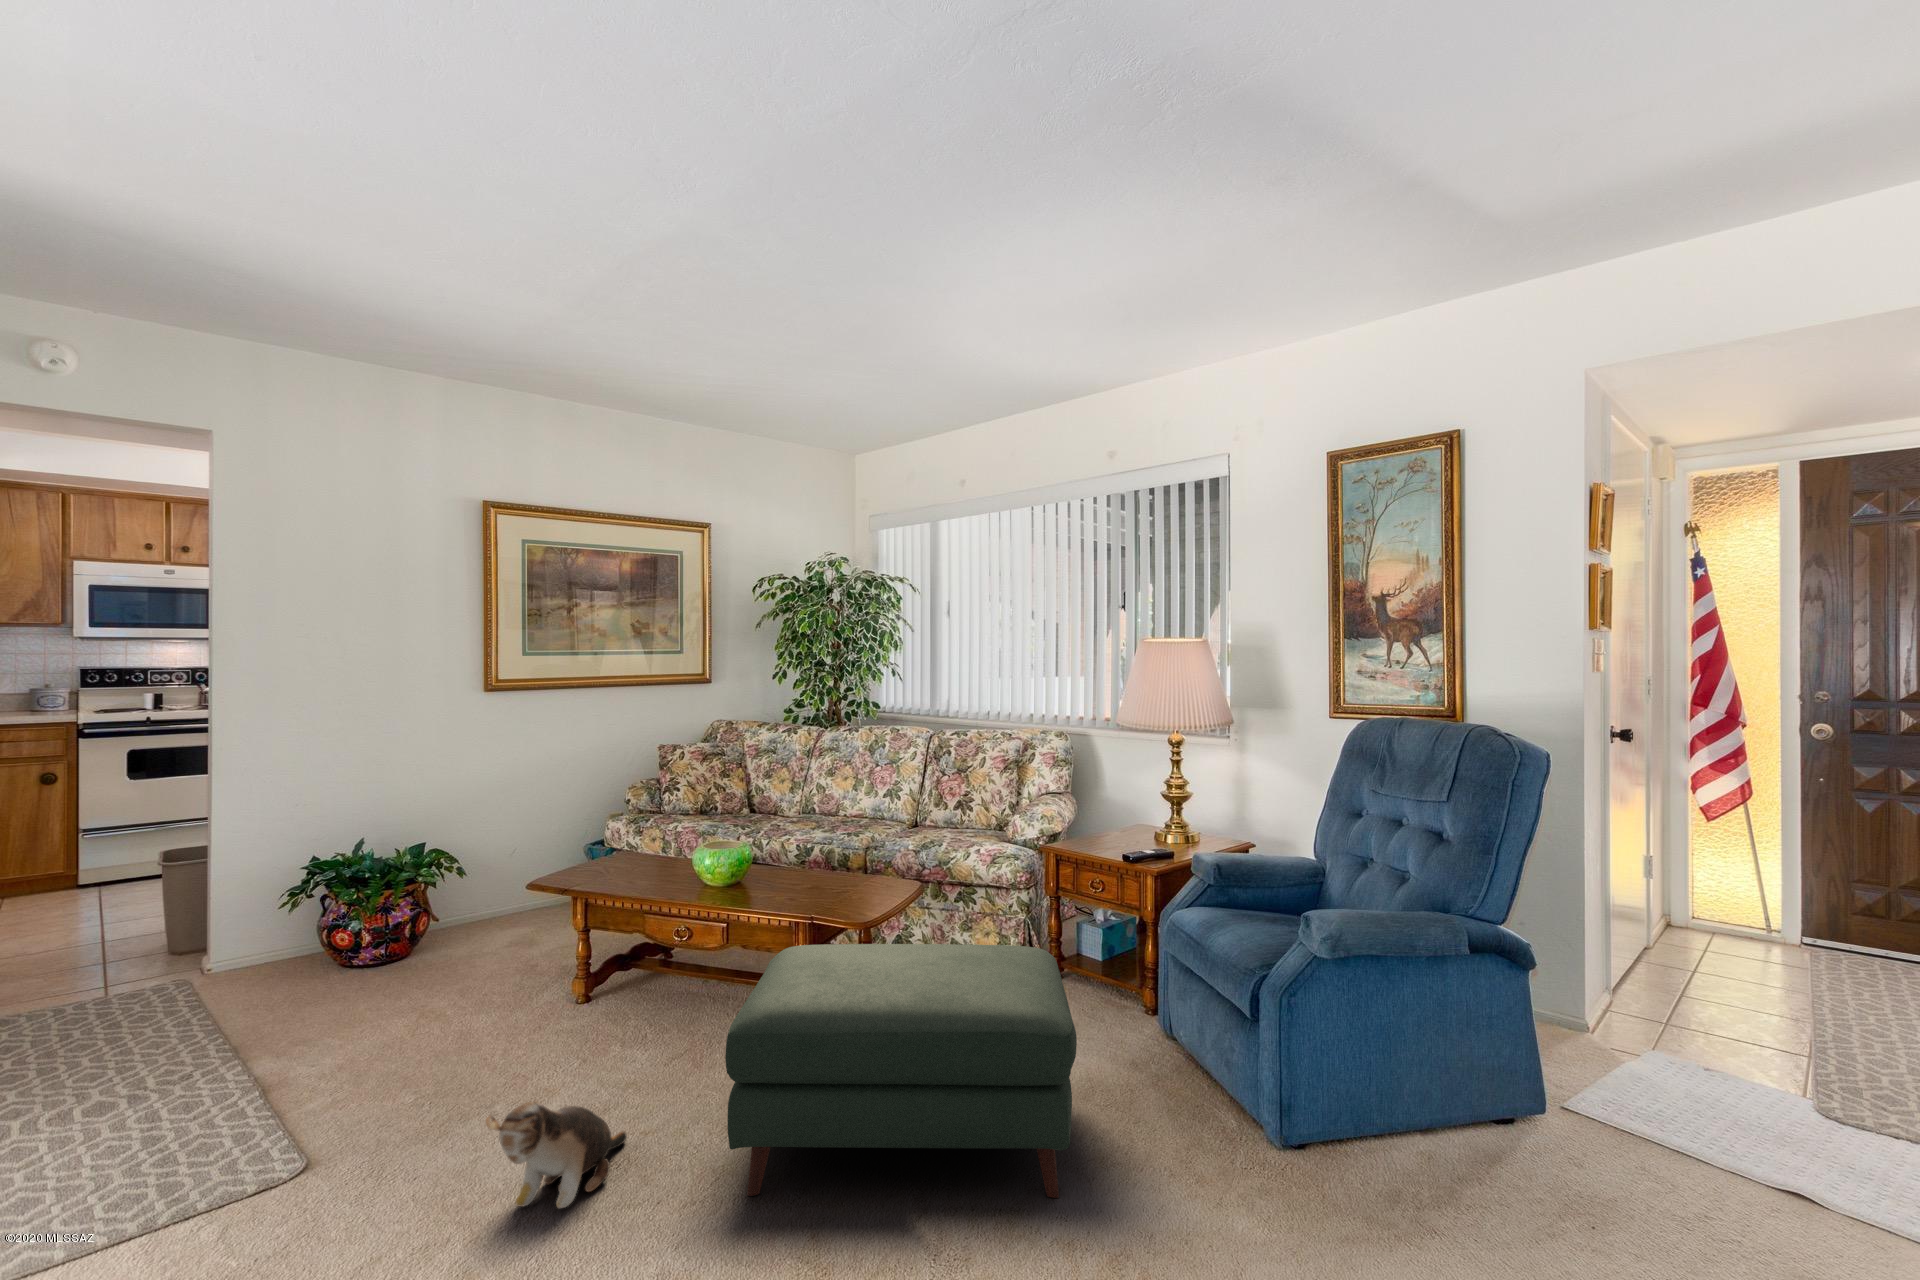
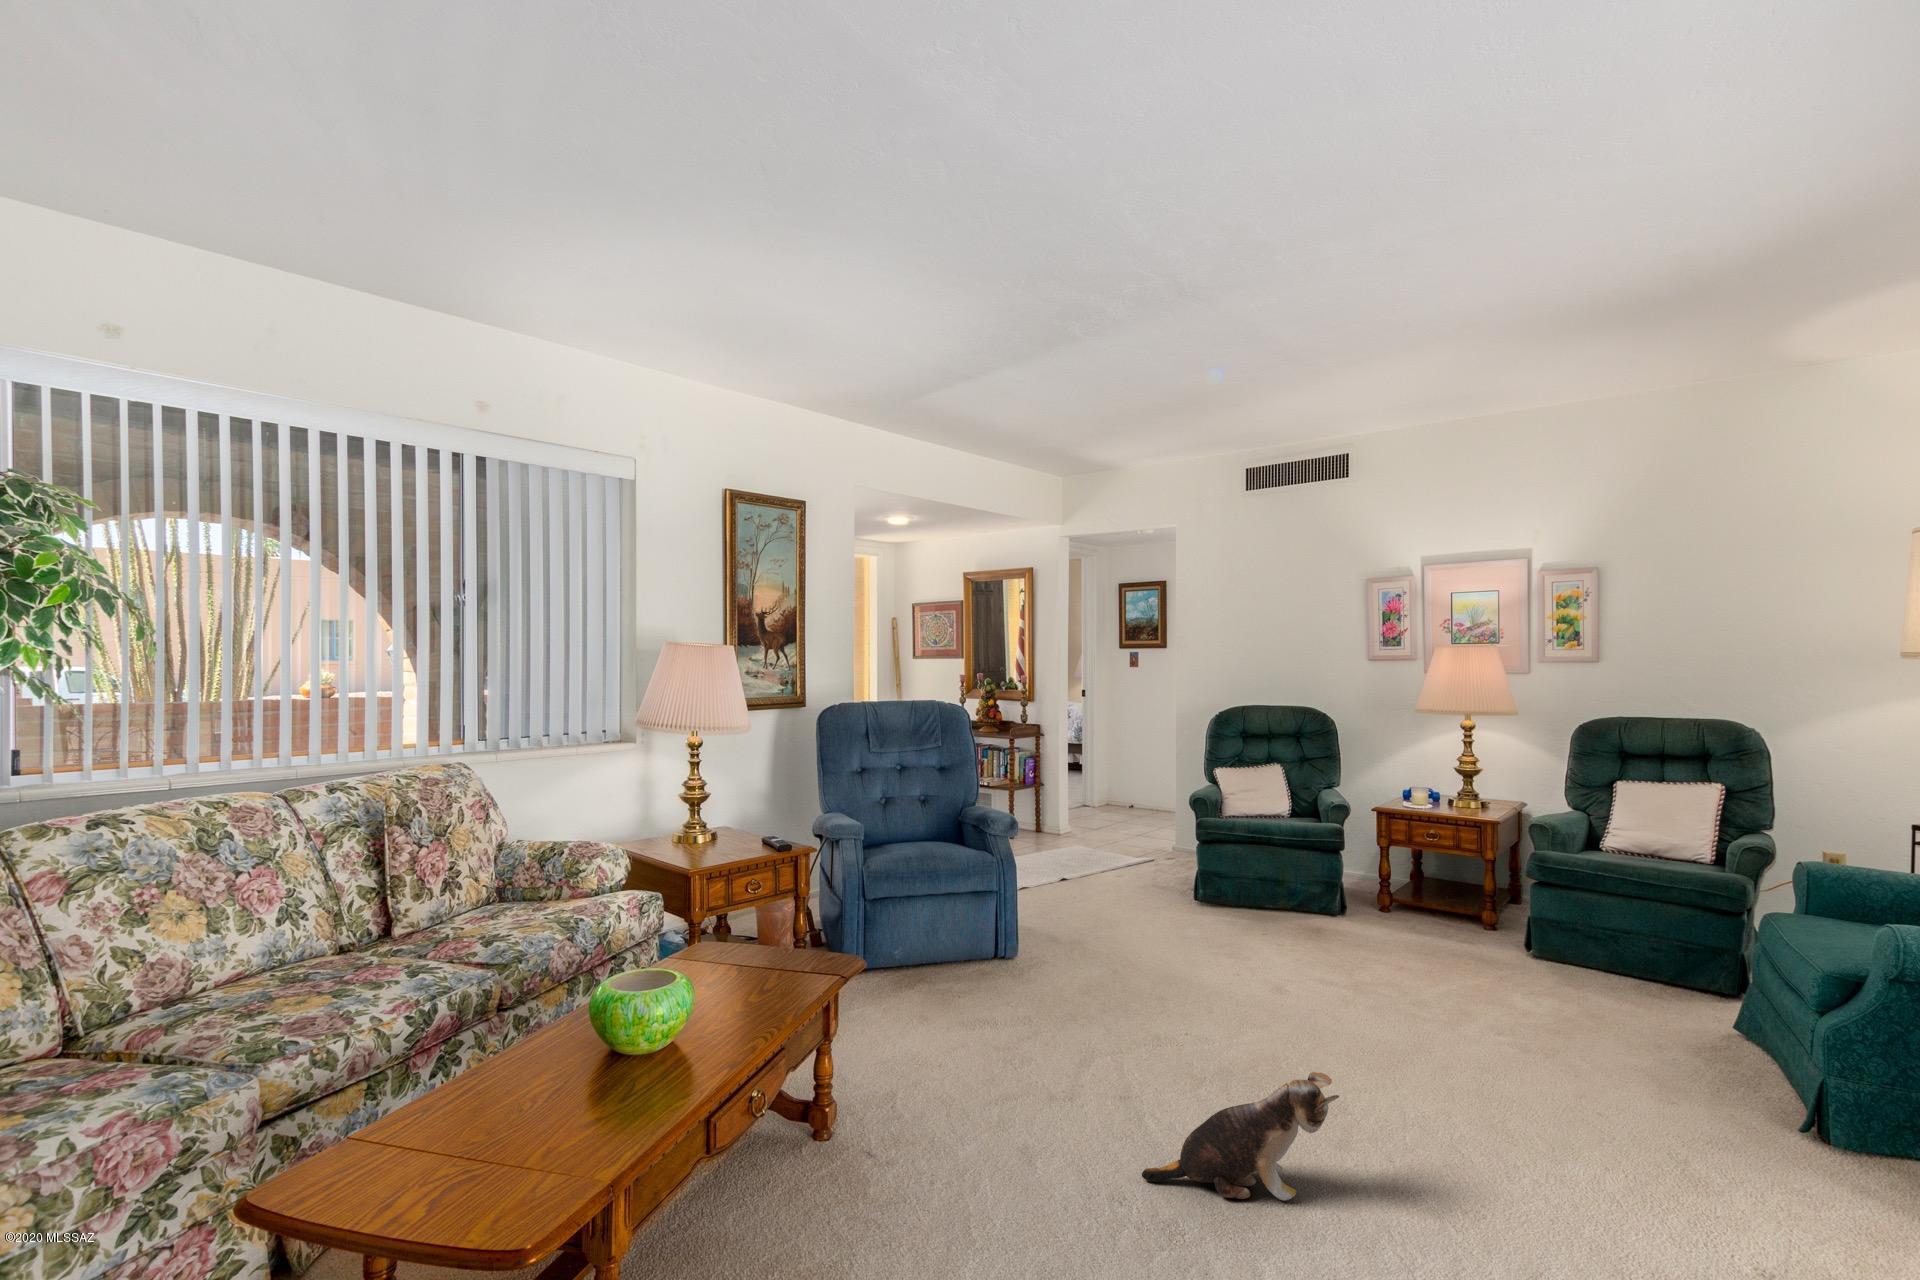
ottoman: present [725,944,1077,1198] -> none [964,889,1209,1112]

